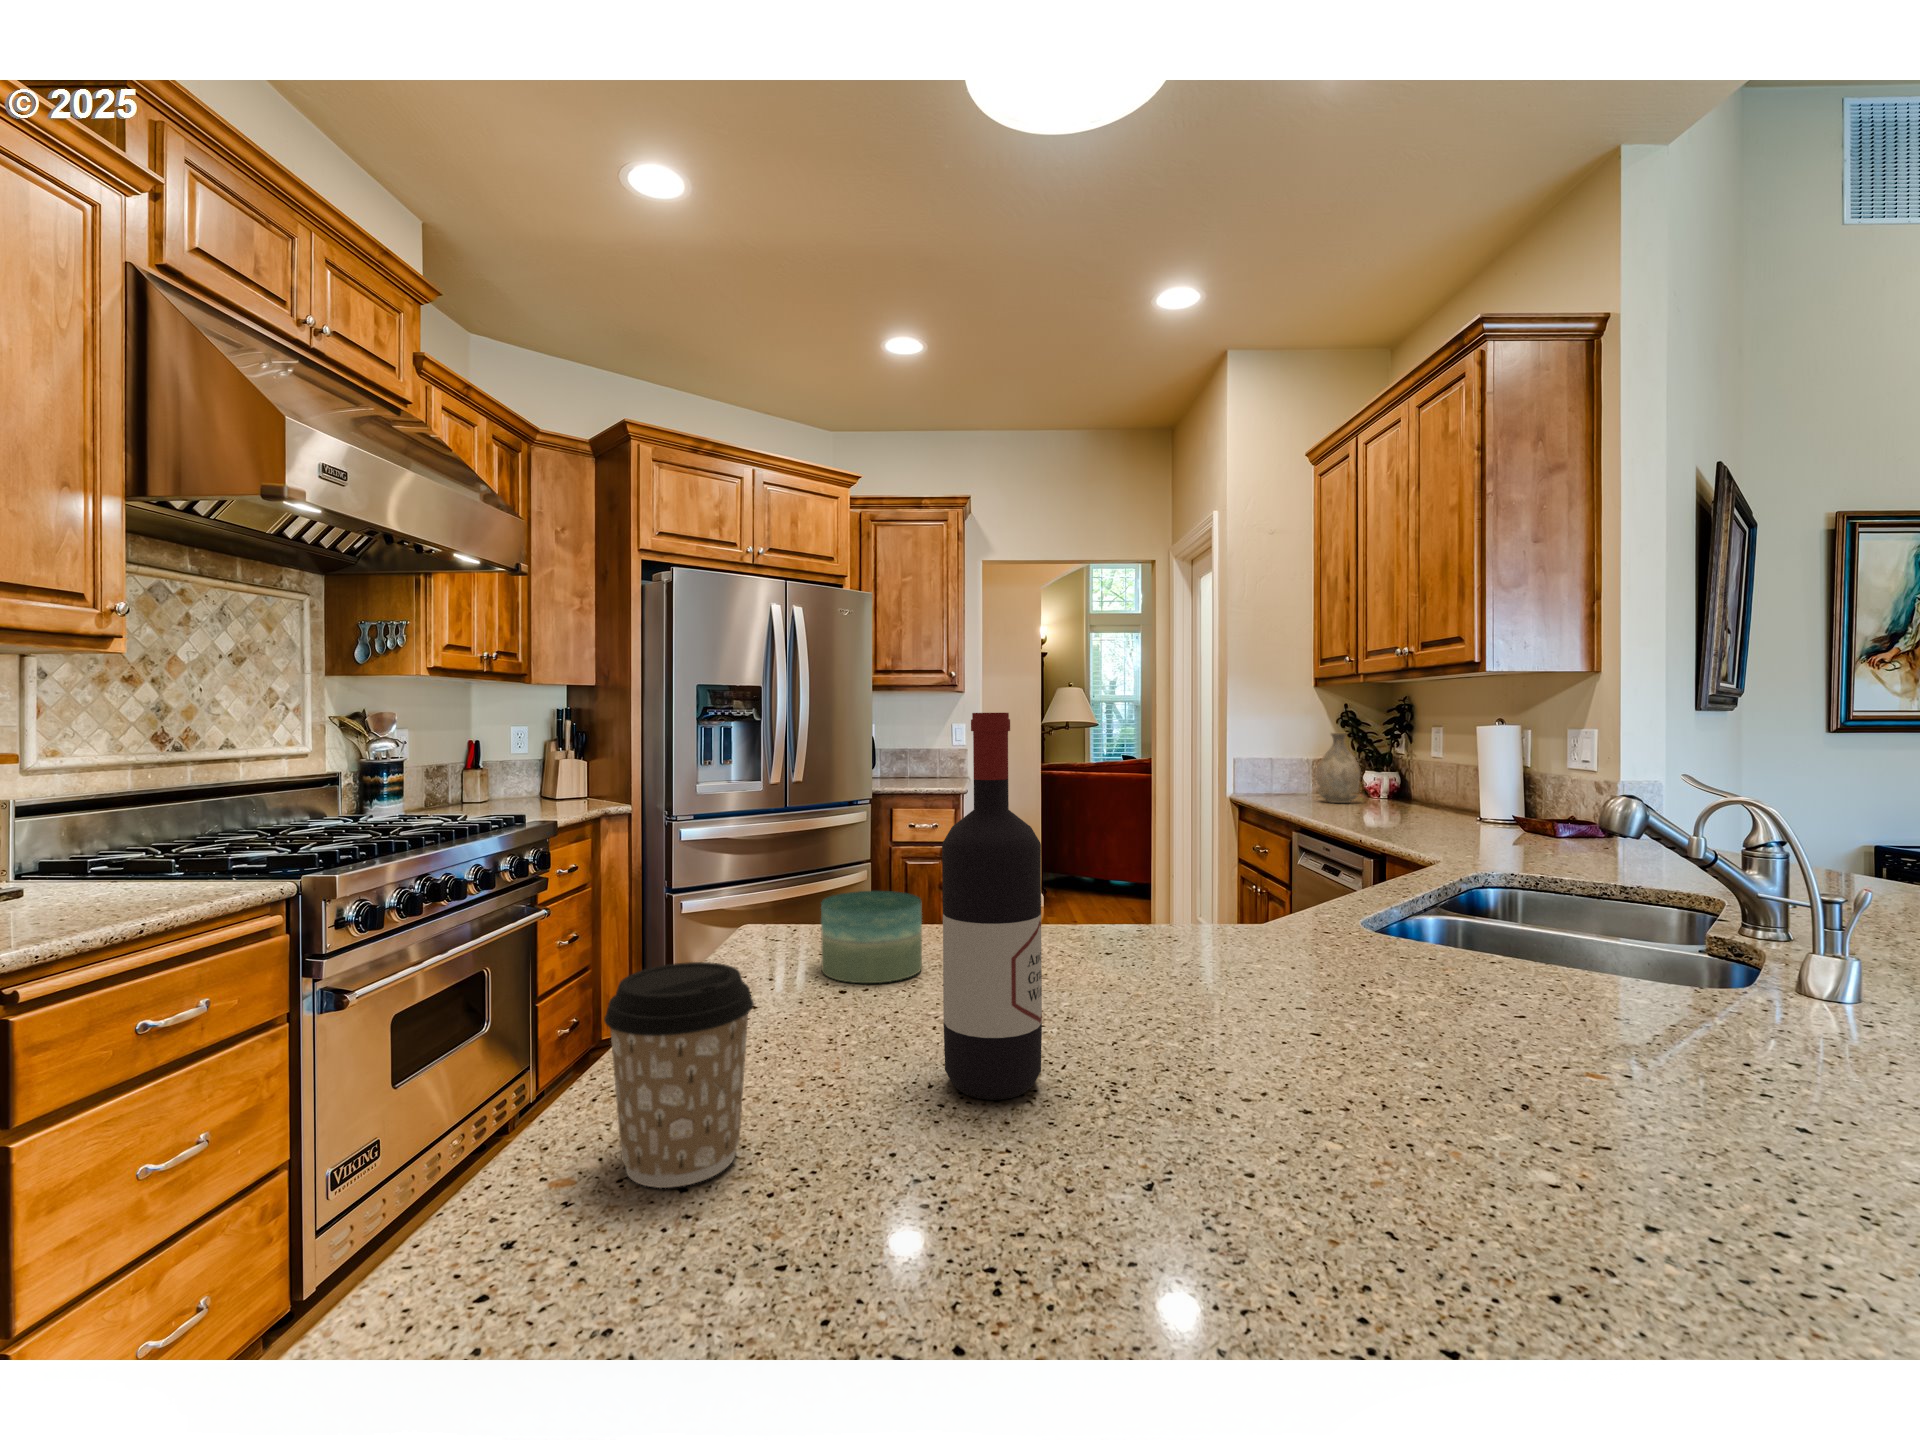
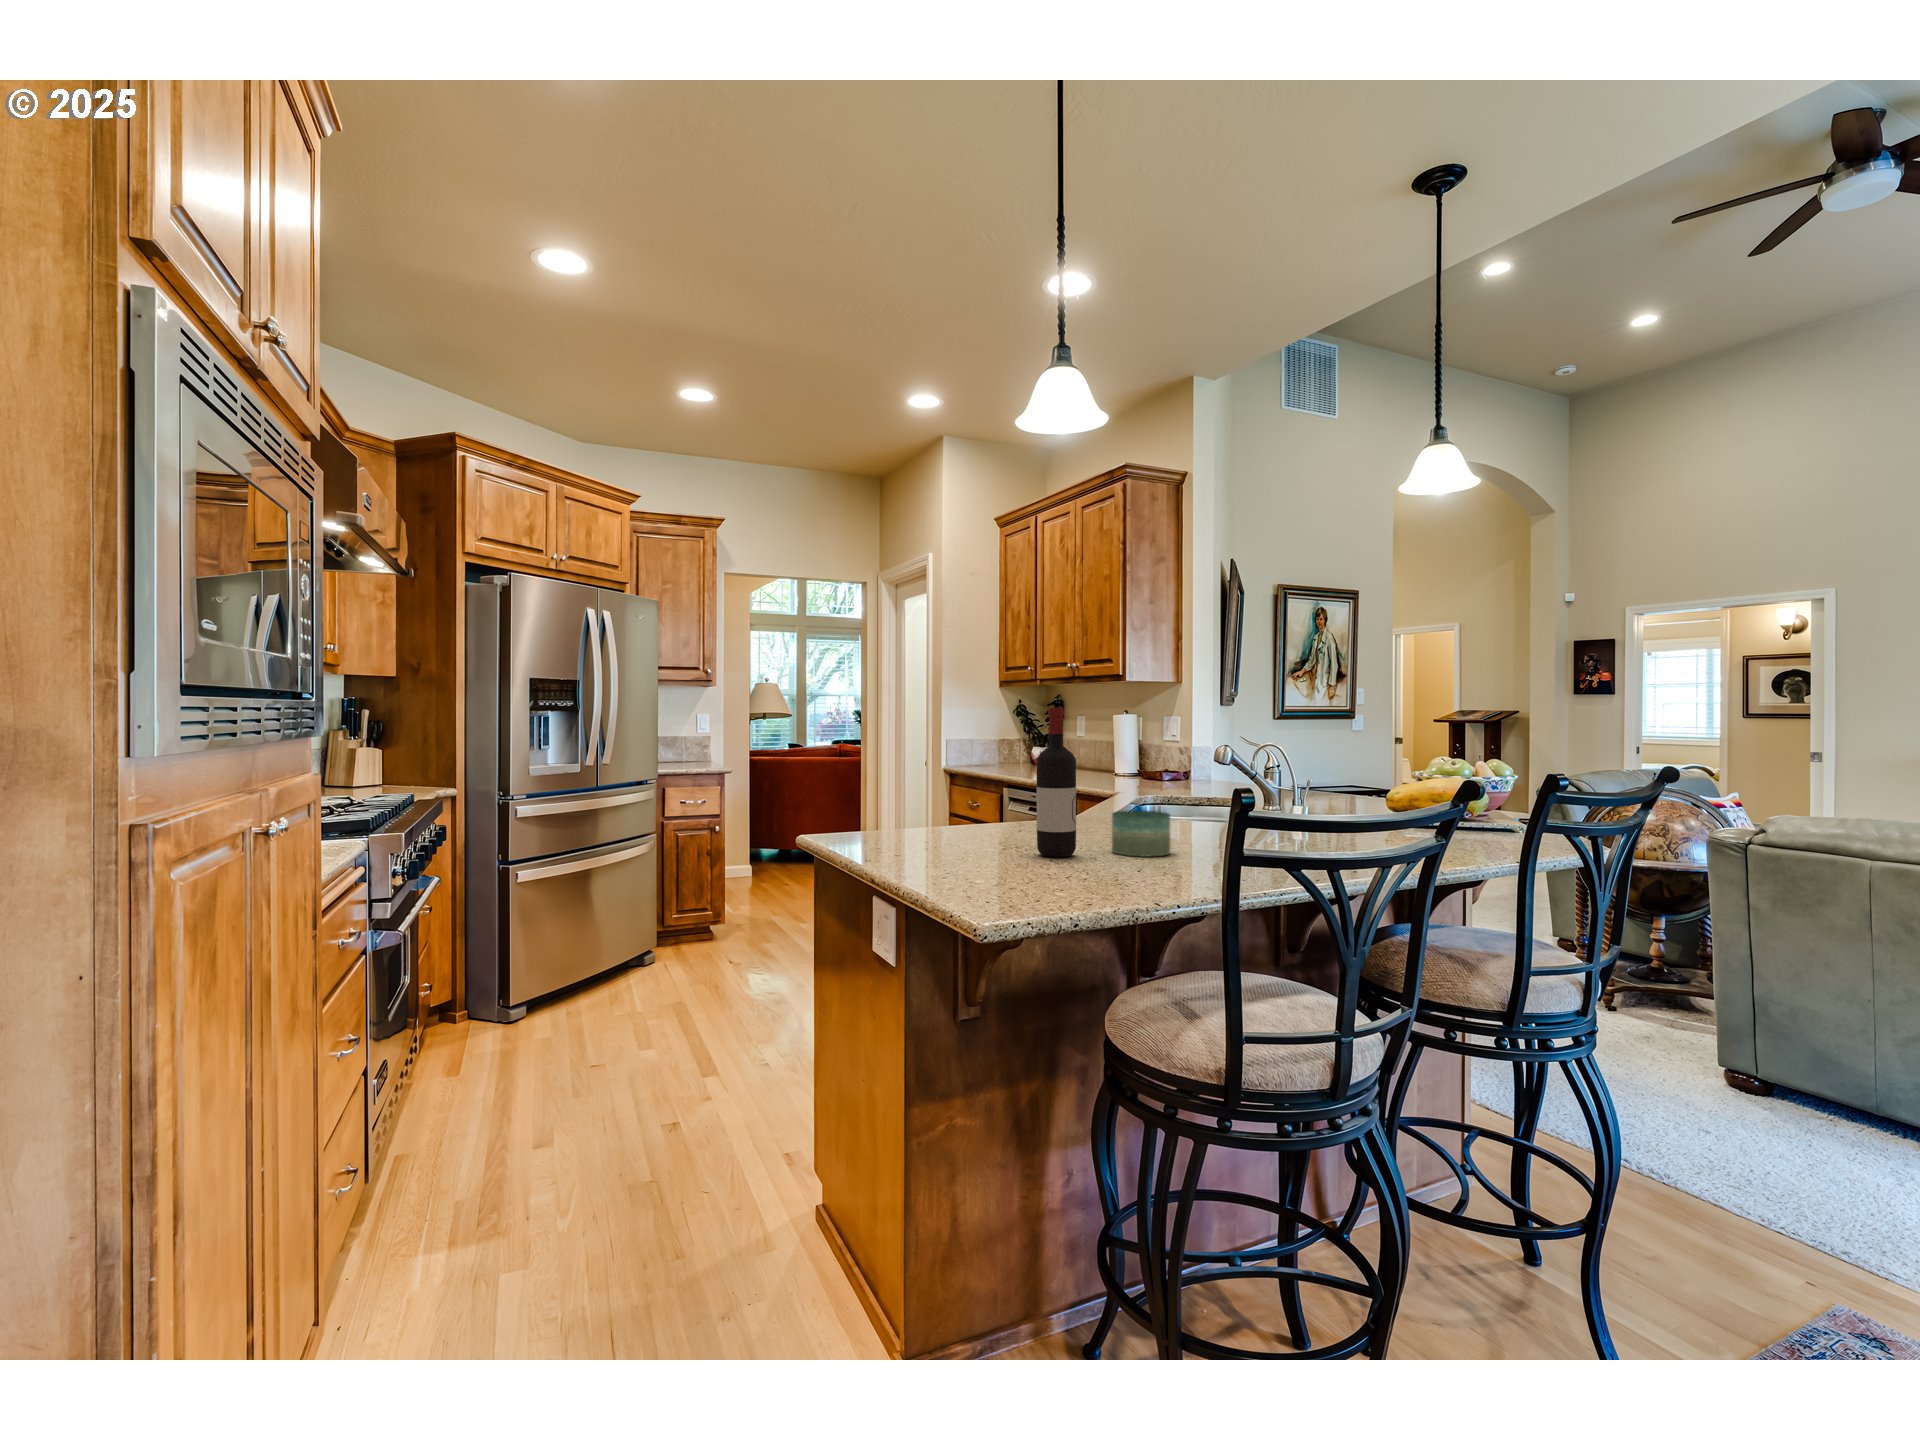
vase: present [1316,733,1360,803] -> none [1006,721,1036,771]
candle: present [821,891,922,983] -> present [1112,811,1170,856]
coffee cup: present [604,962,754,1188] -> none [968,803,1021,875]

